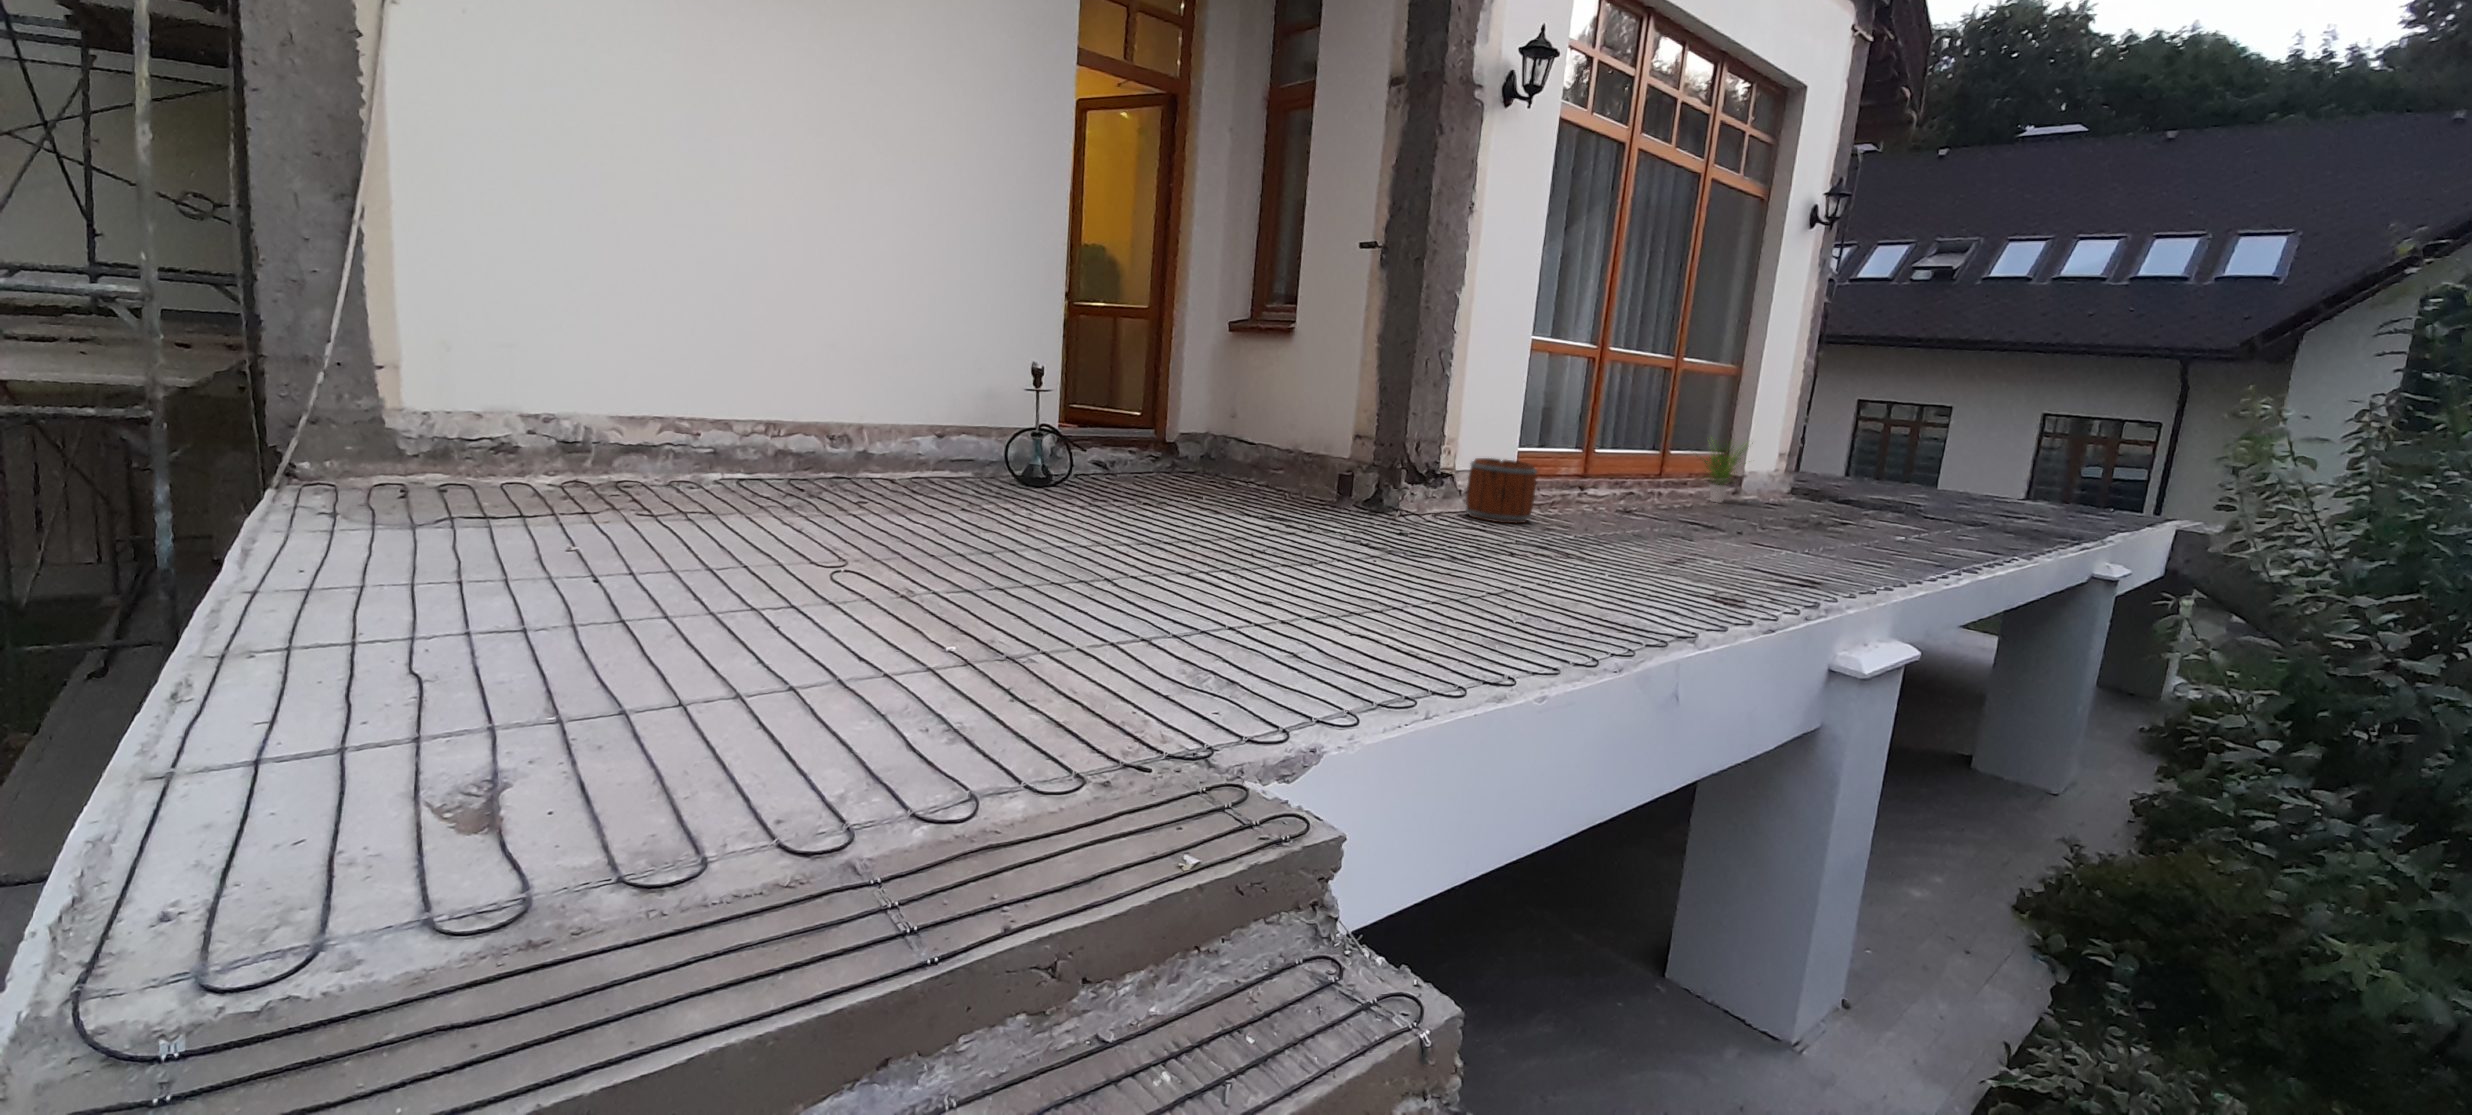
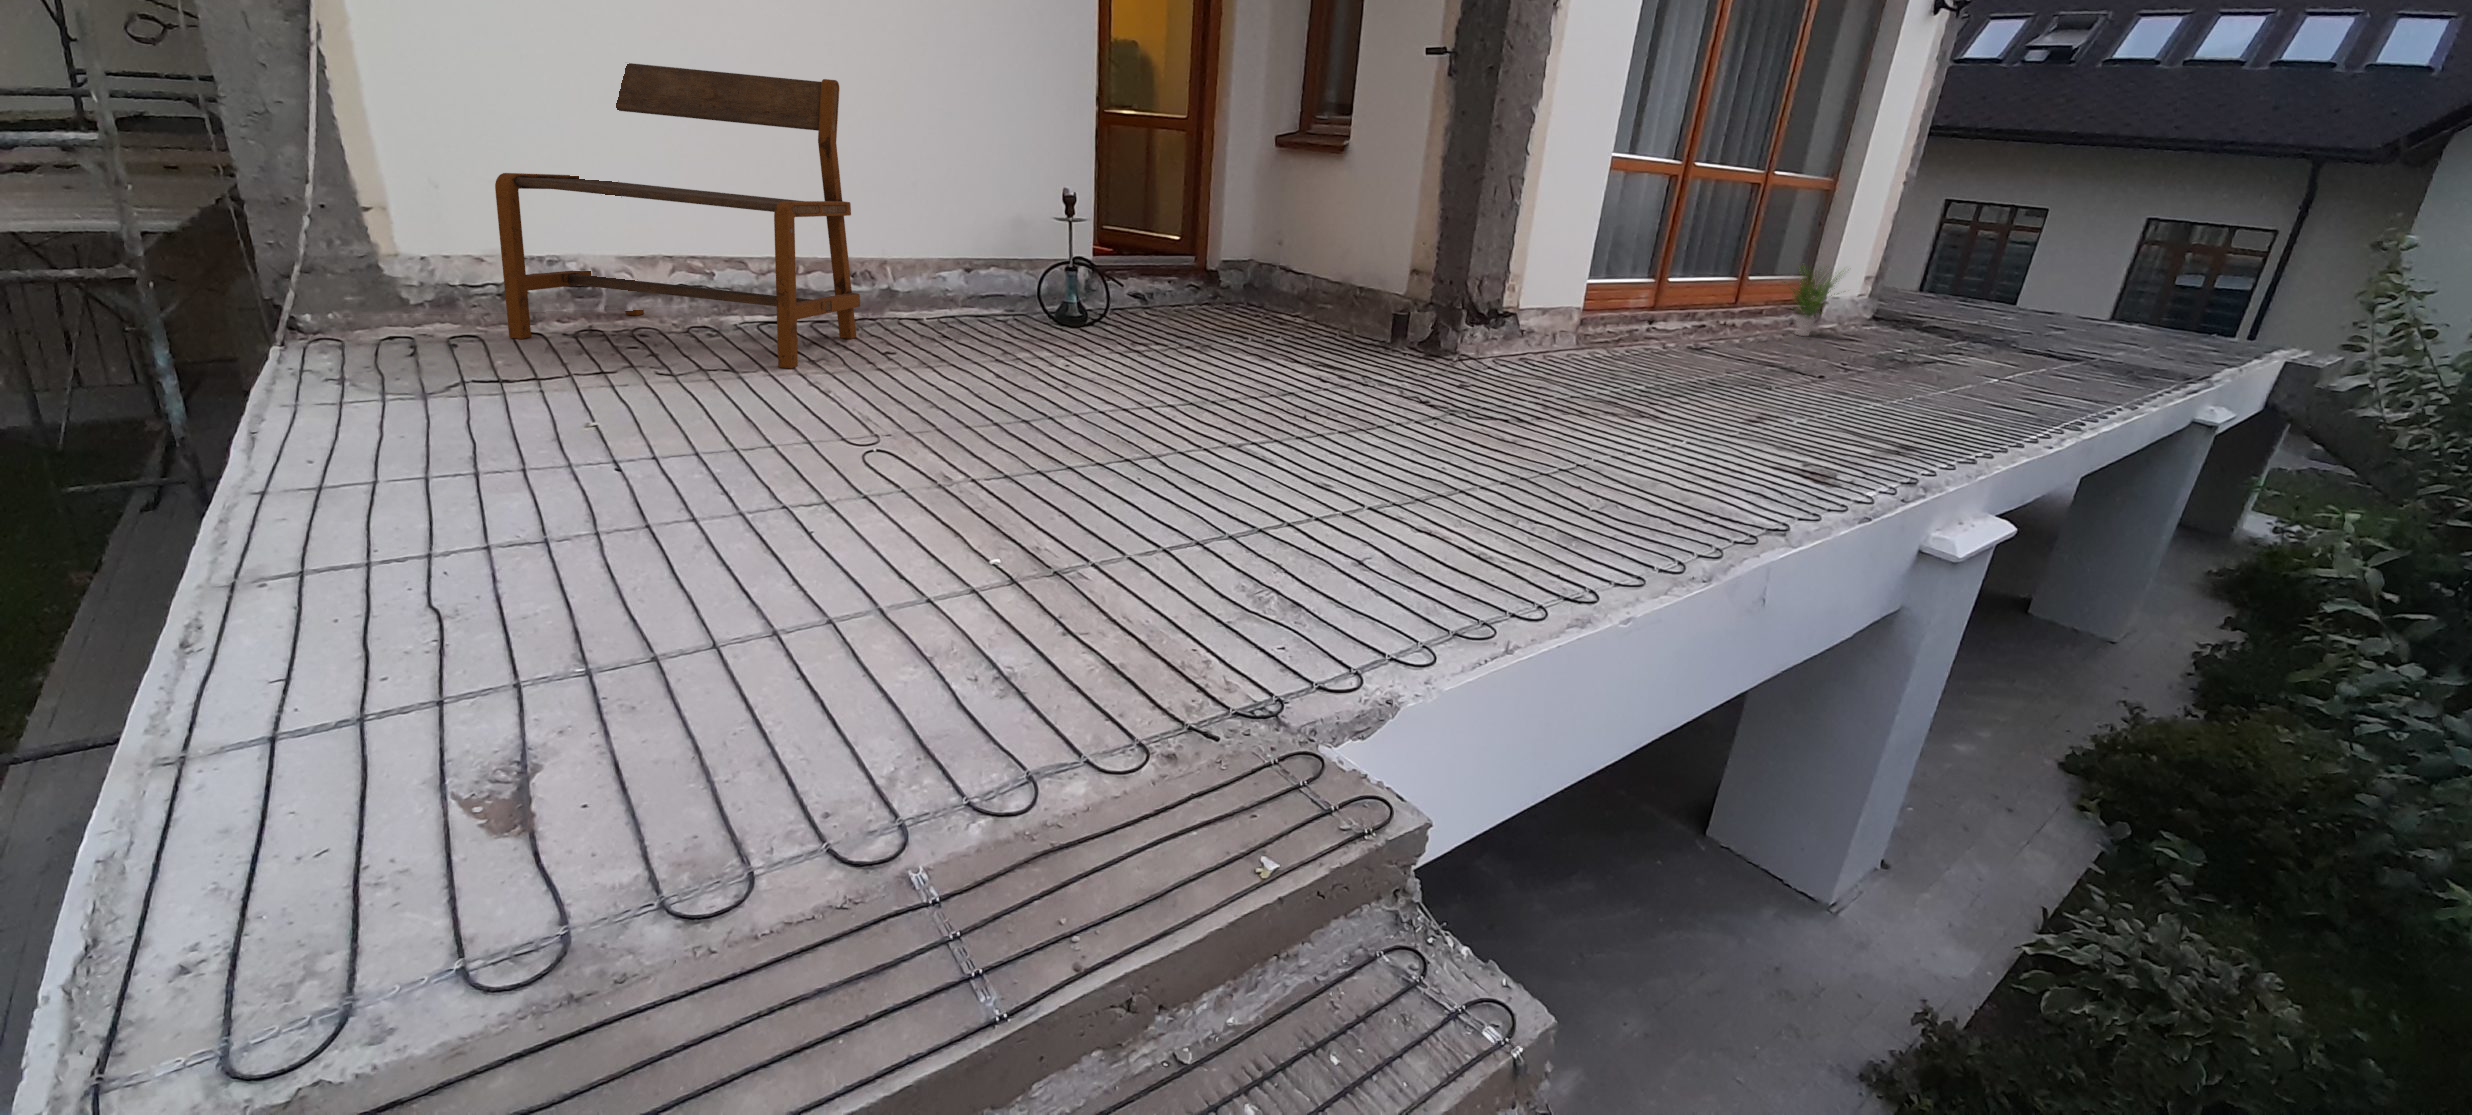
bench: none [505,243,840,511] -> present [495,63,860,368]
bucket: present [1466,458,1537,523] -> none [1531,296,1614,371]

